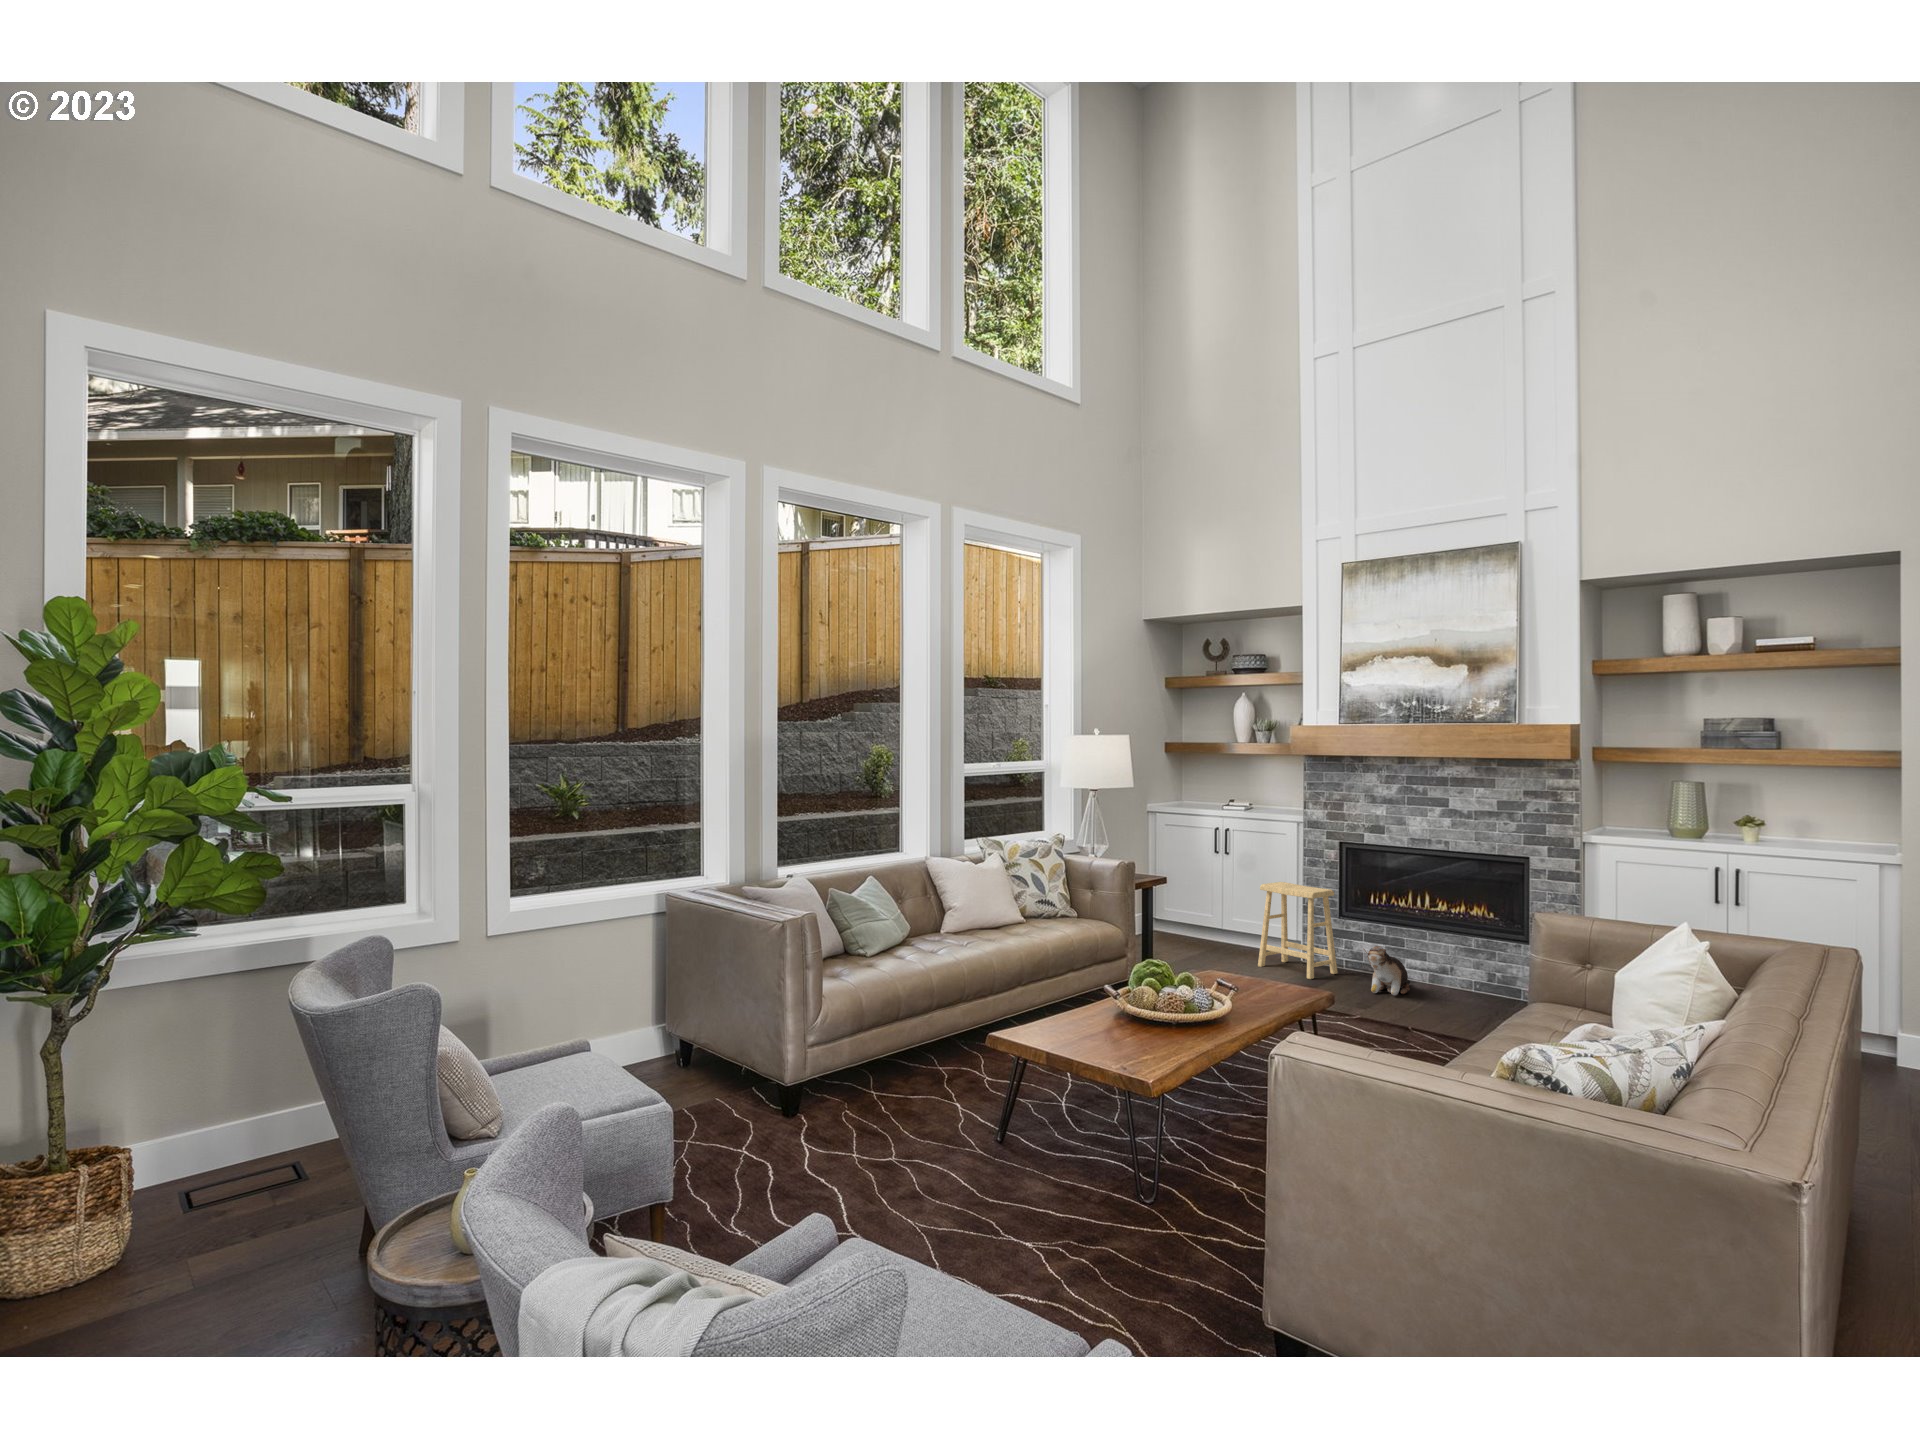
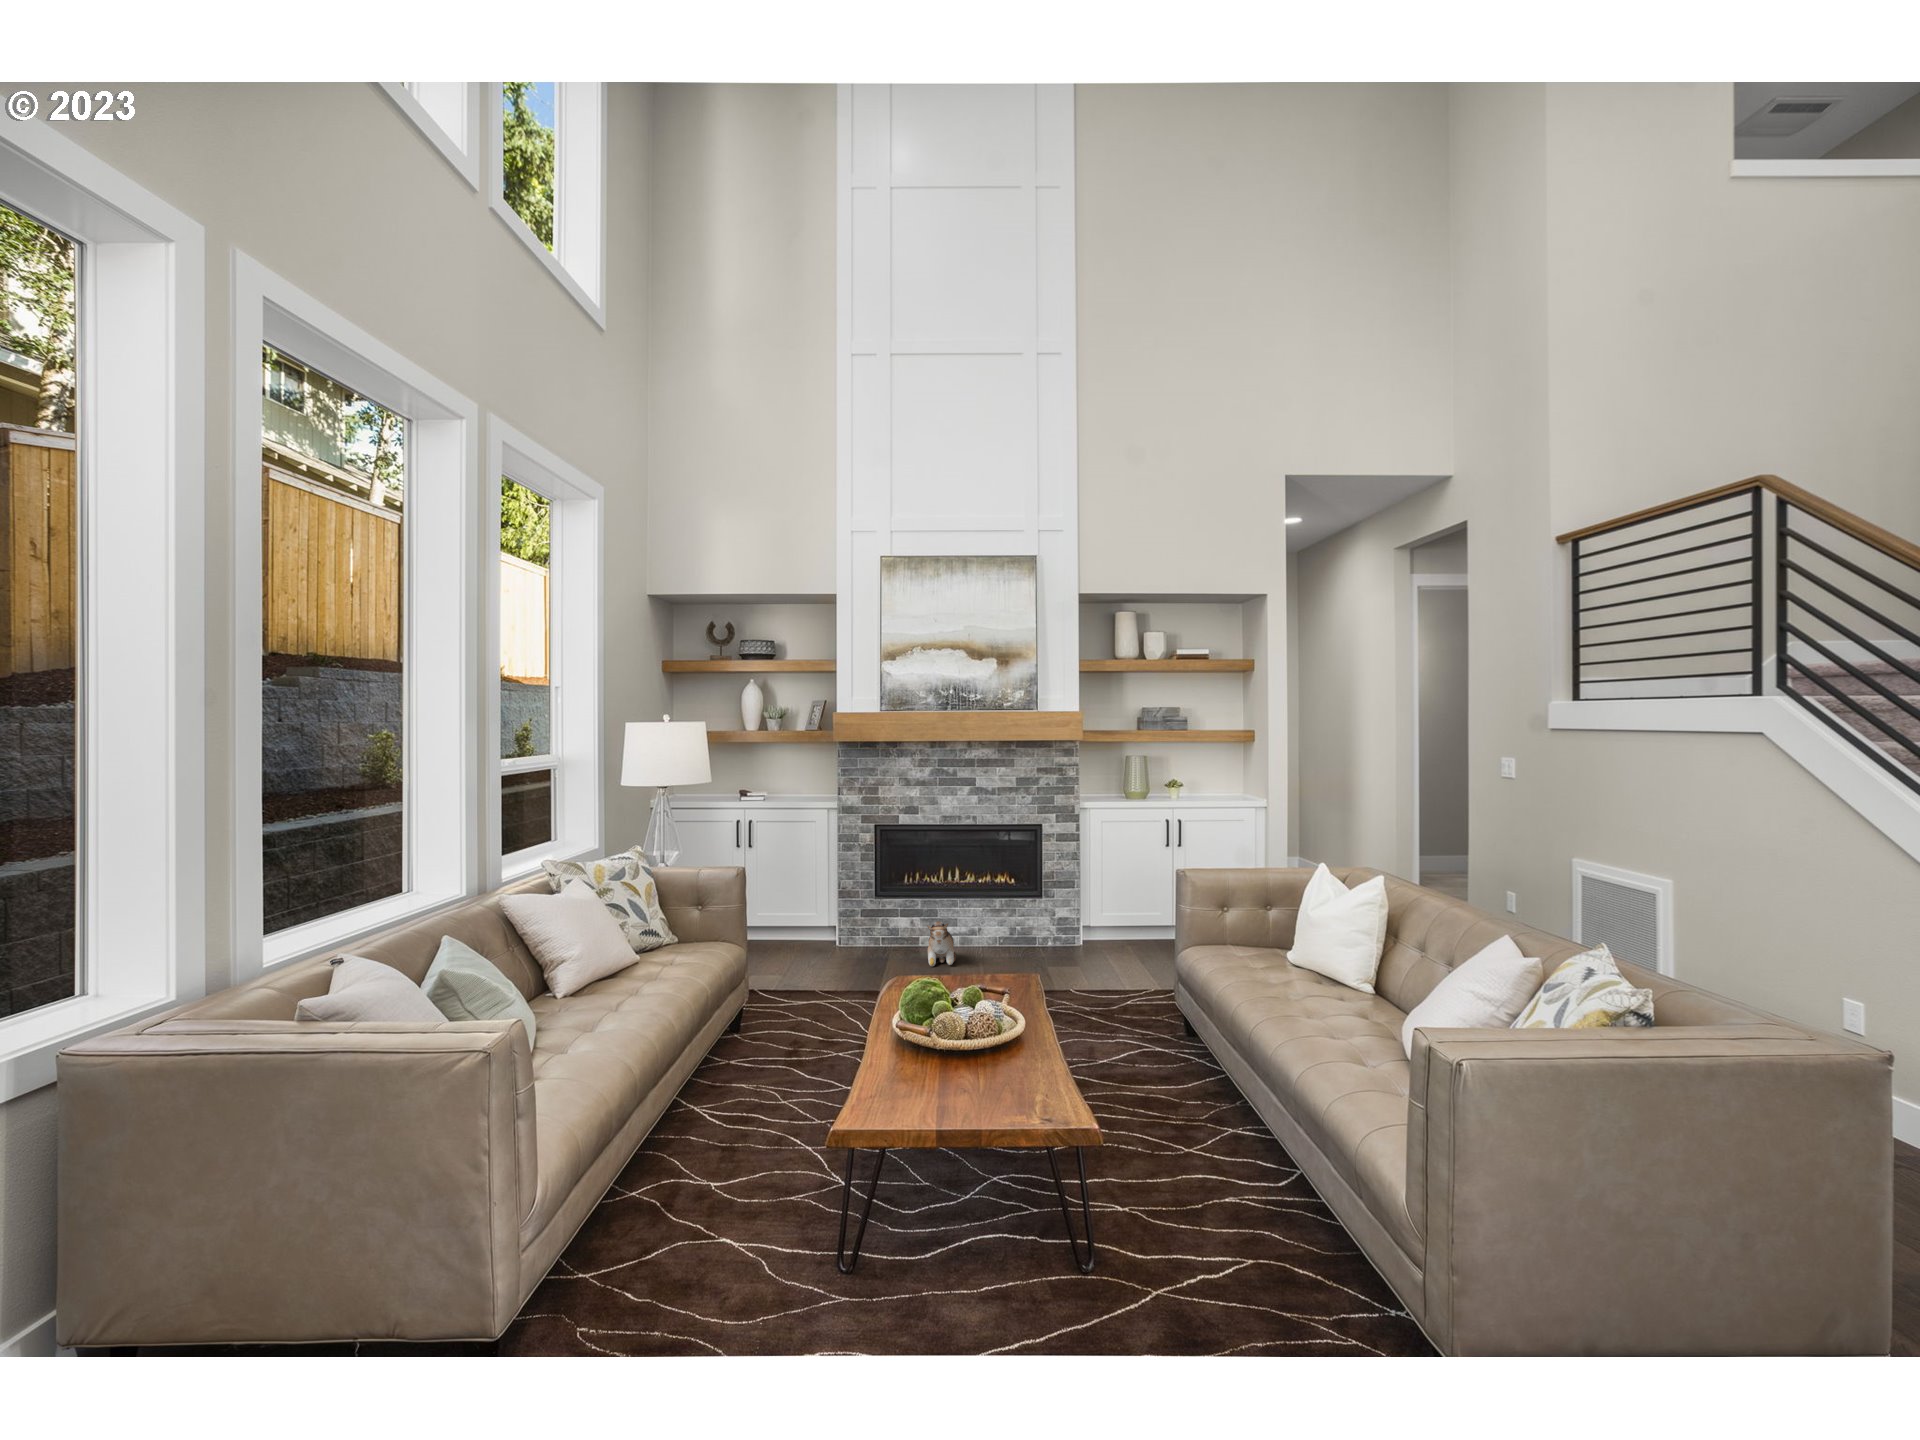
footstool: present [1258,882,1338,979] -> none [805,870,880,964]

